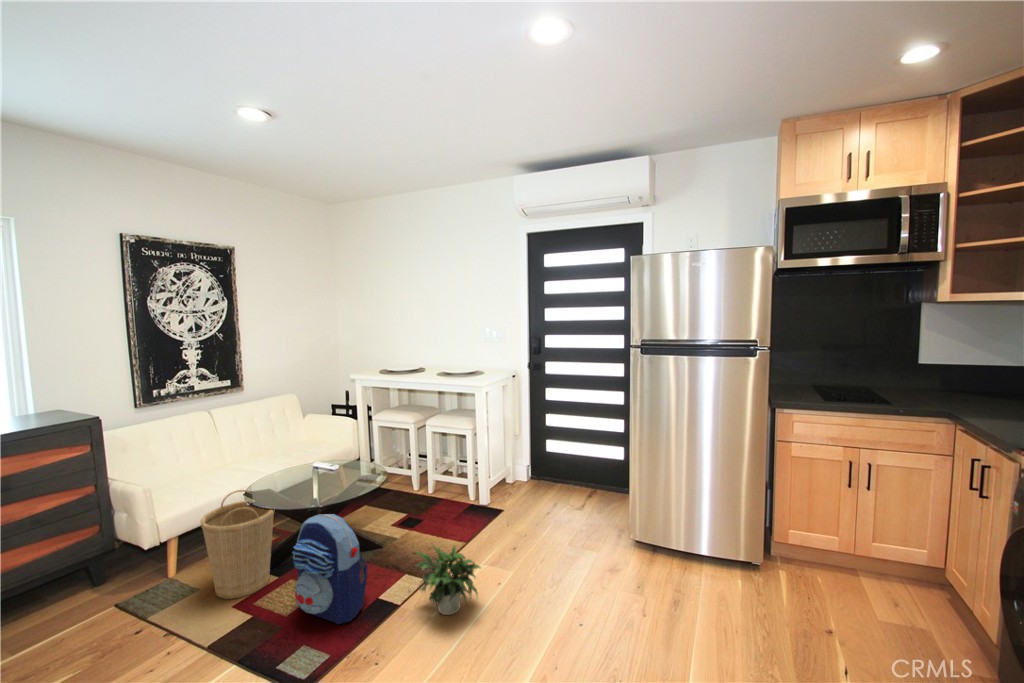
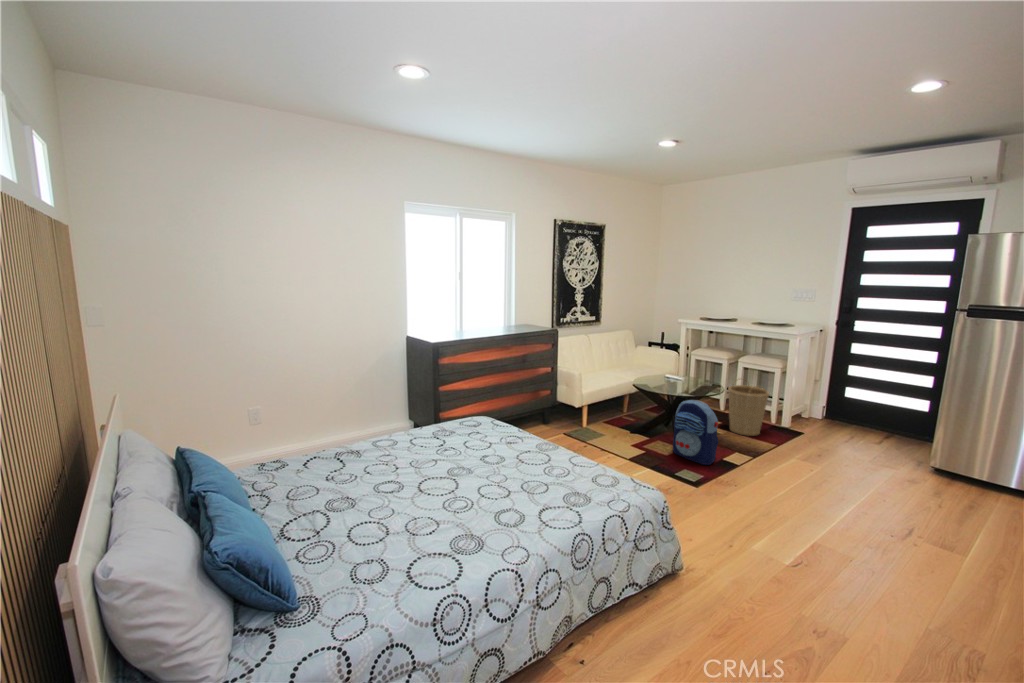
basket: present [201,490,274,599] -> present [728,379,769,436]
potted plant: present [415,546,480,615] -> none [742,431,805,477]

